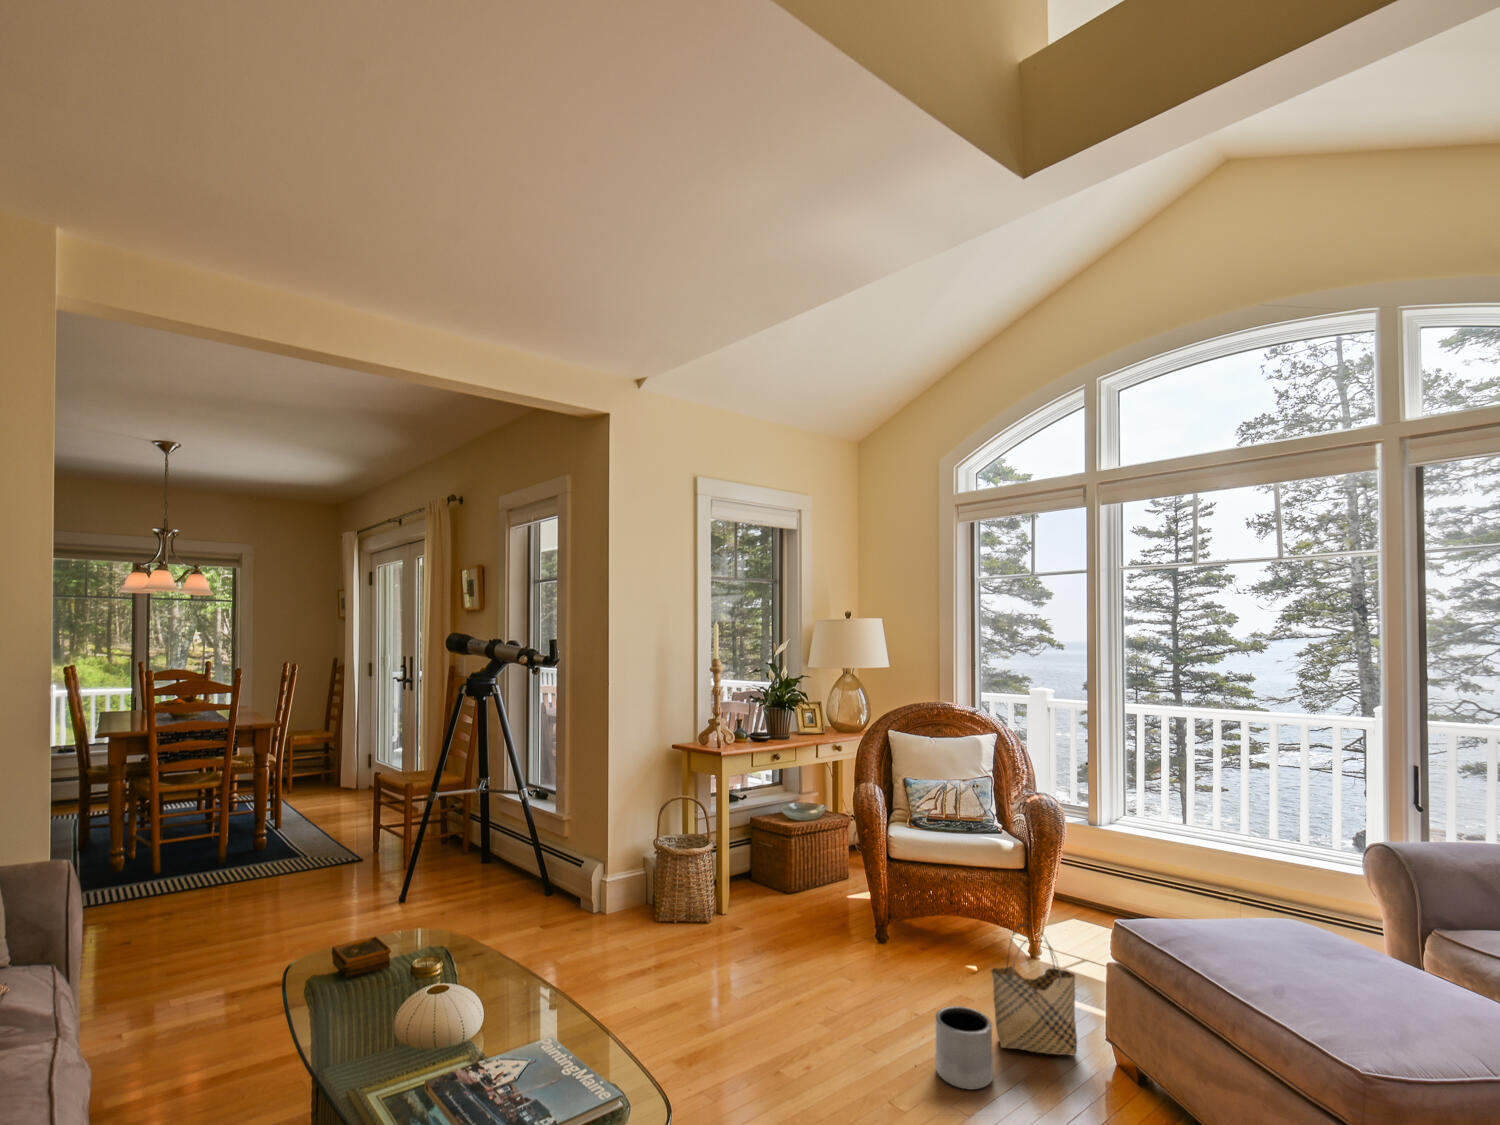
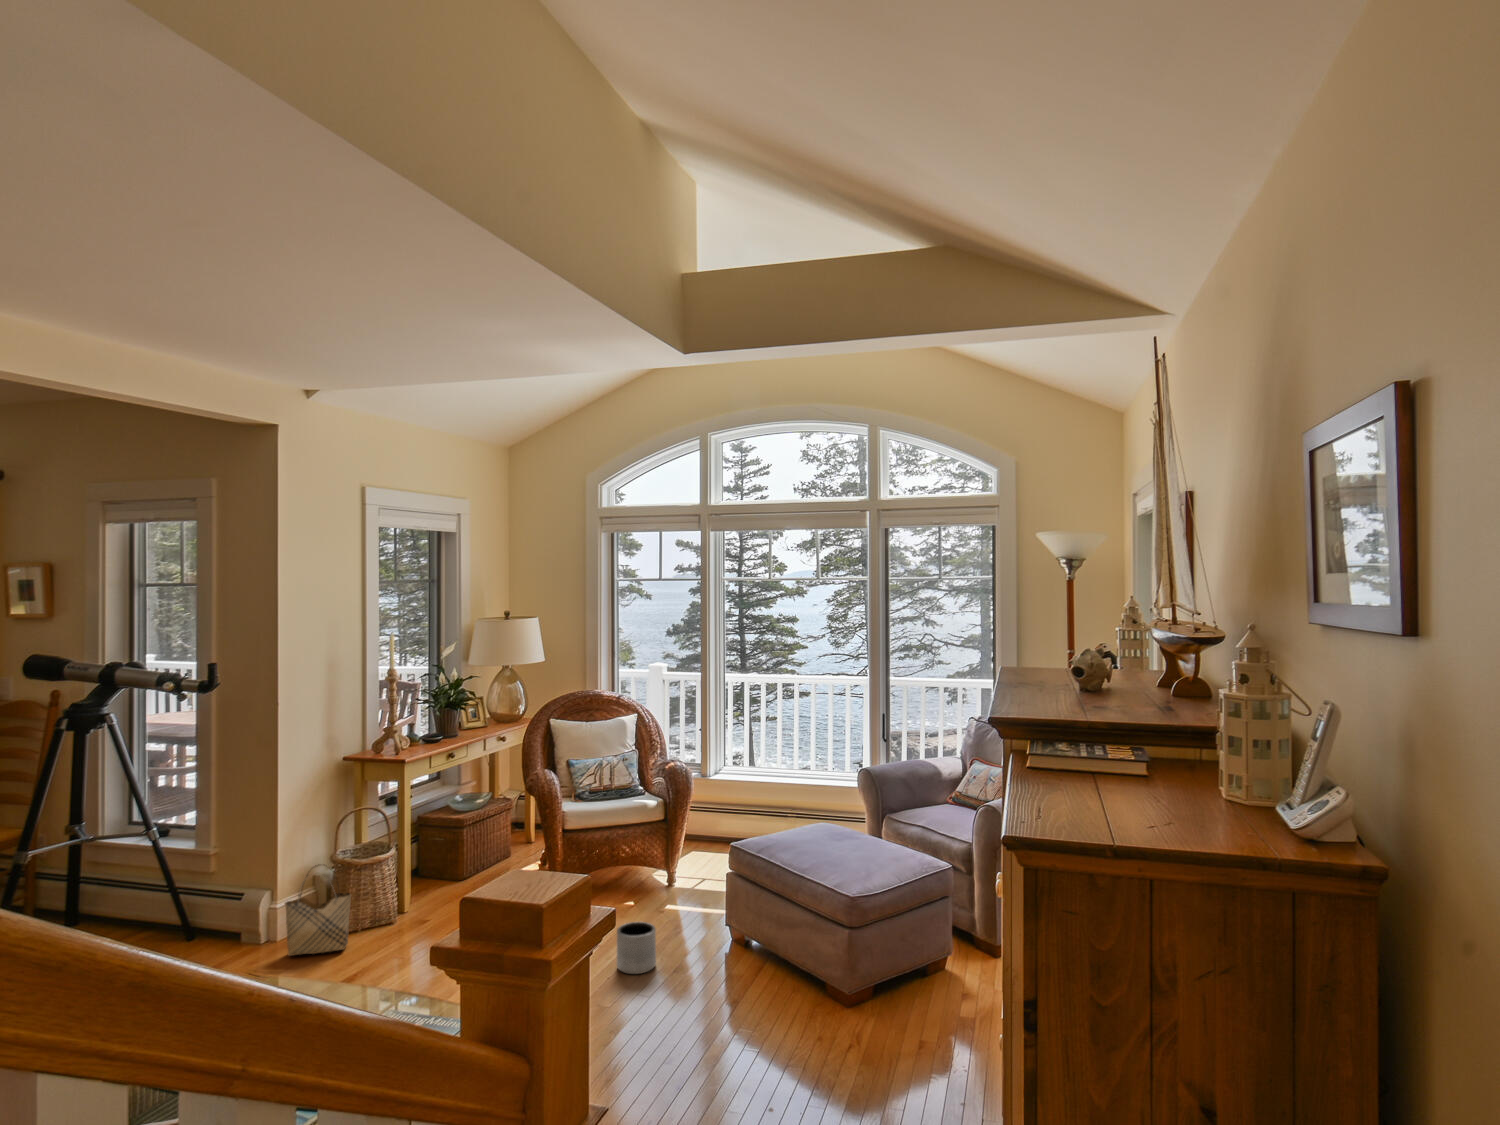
woven basket: present [991,923,1077,1056] -> present [285,864,352,956]

